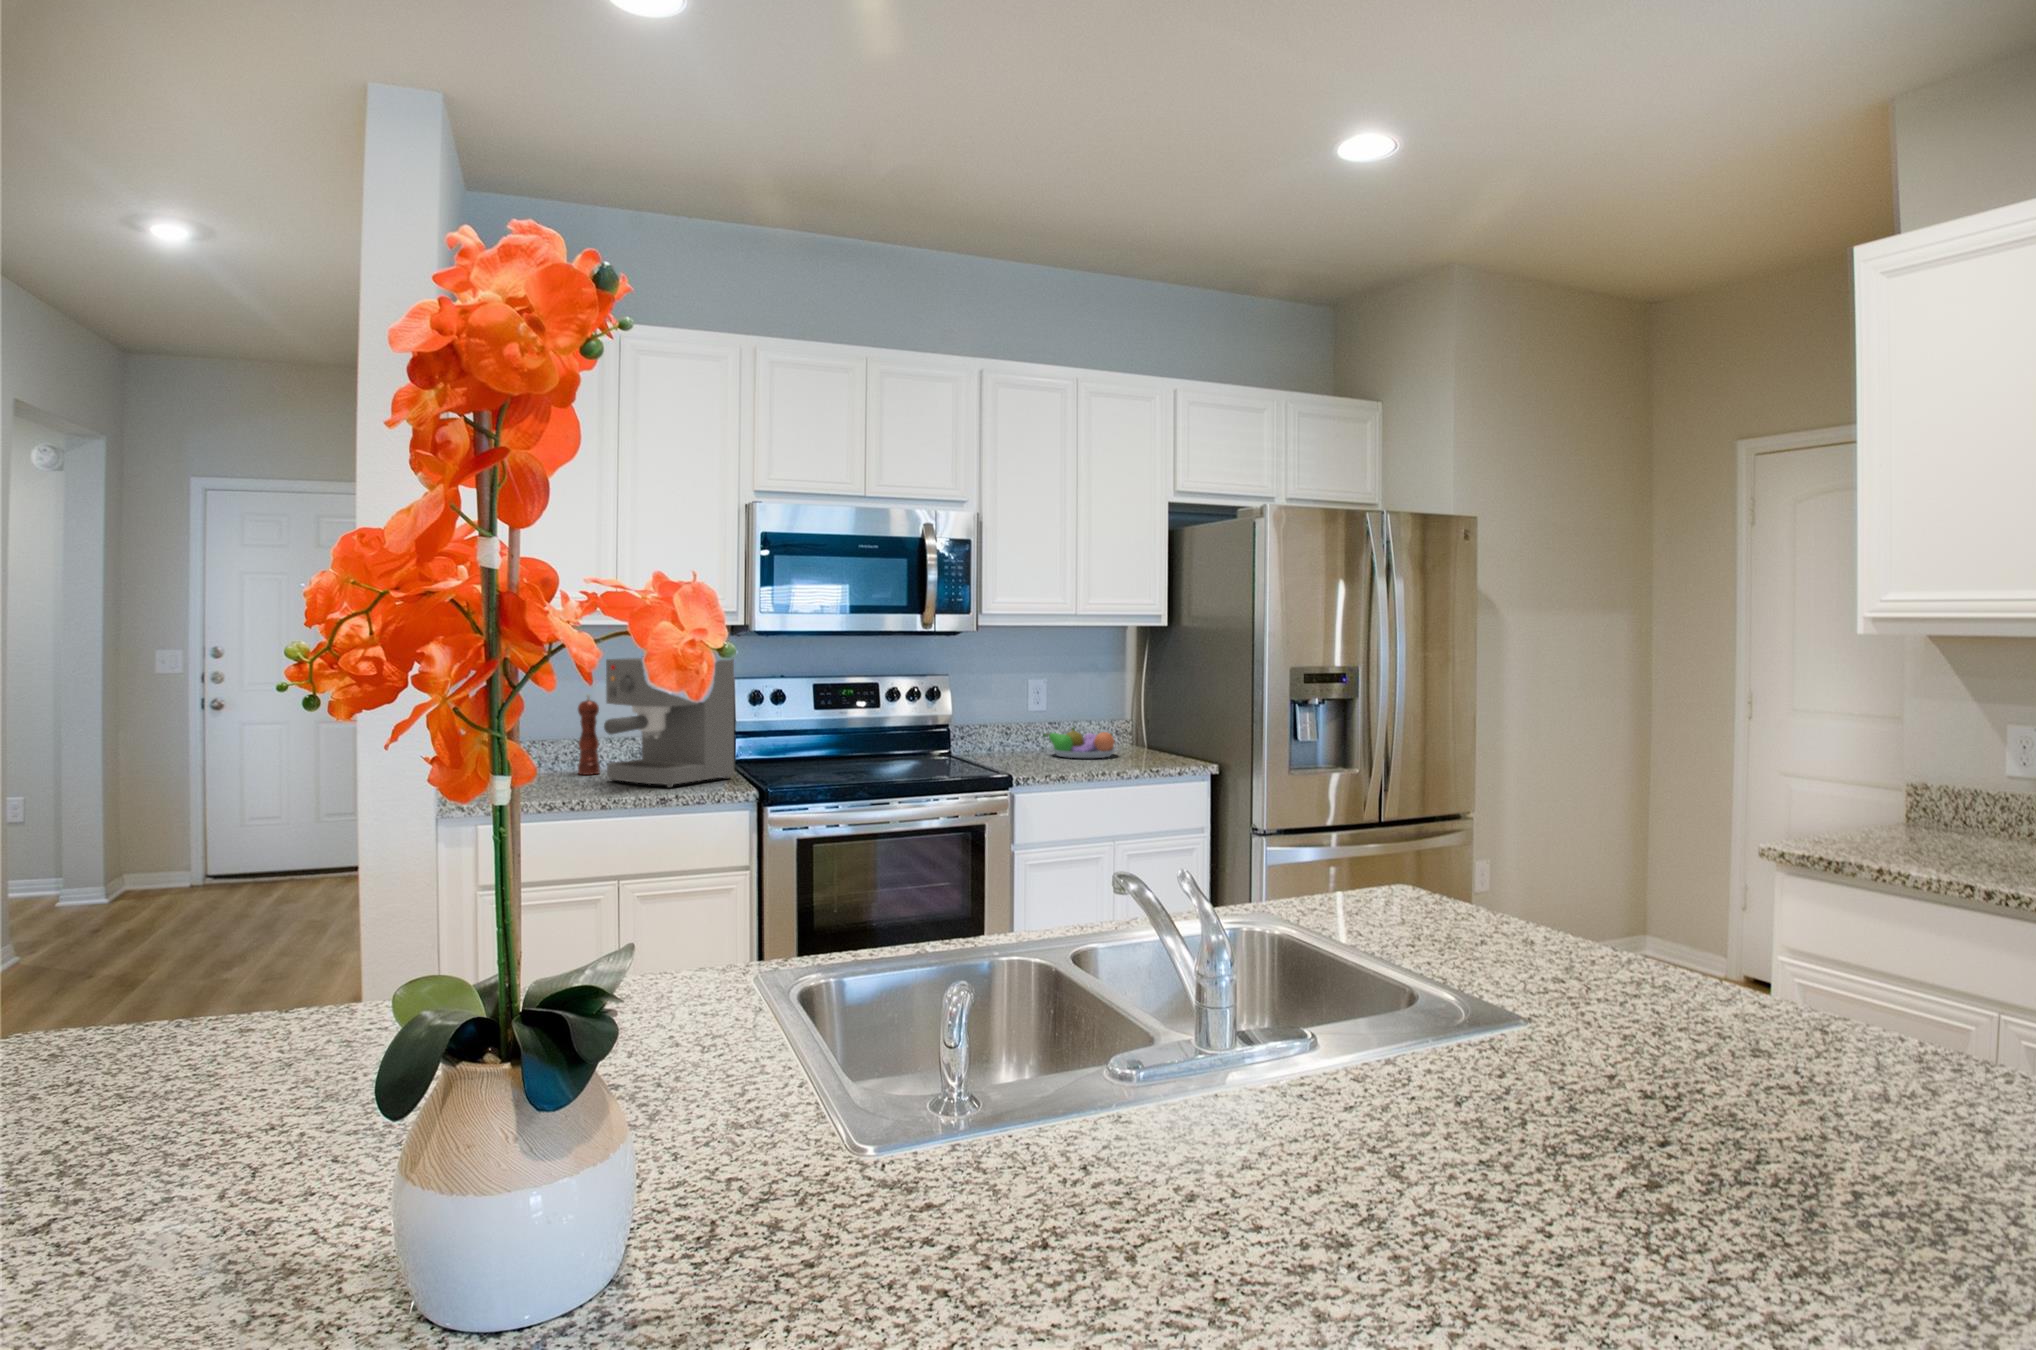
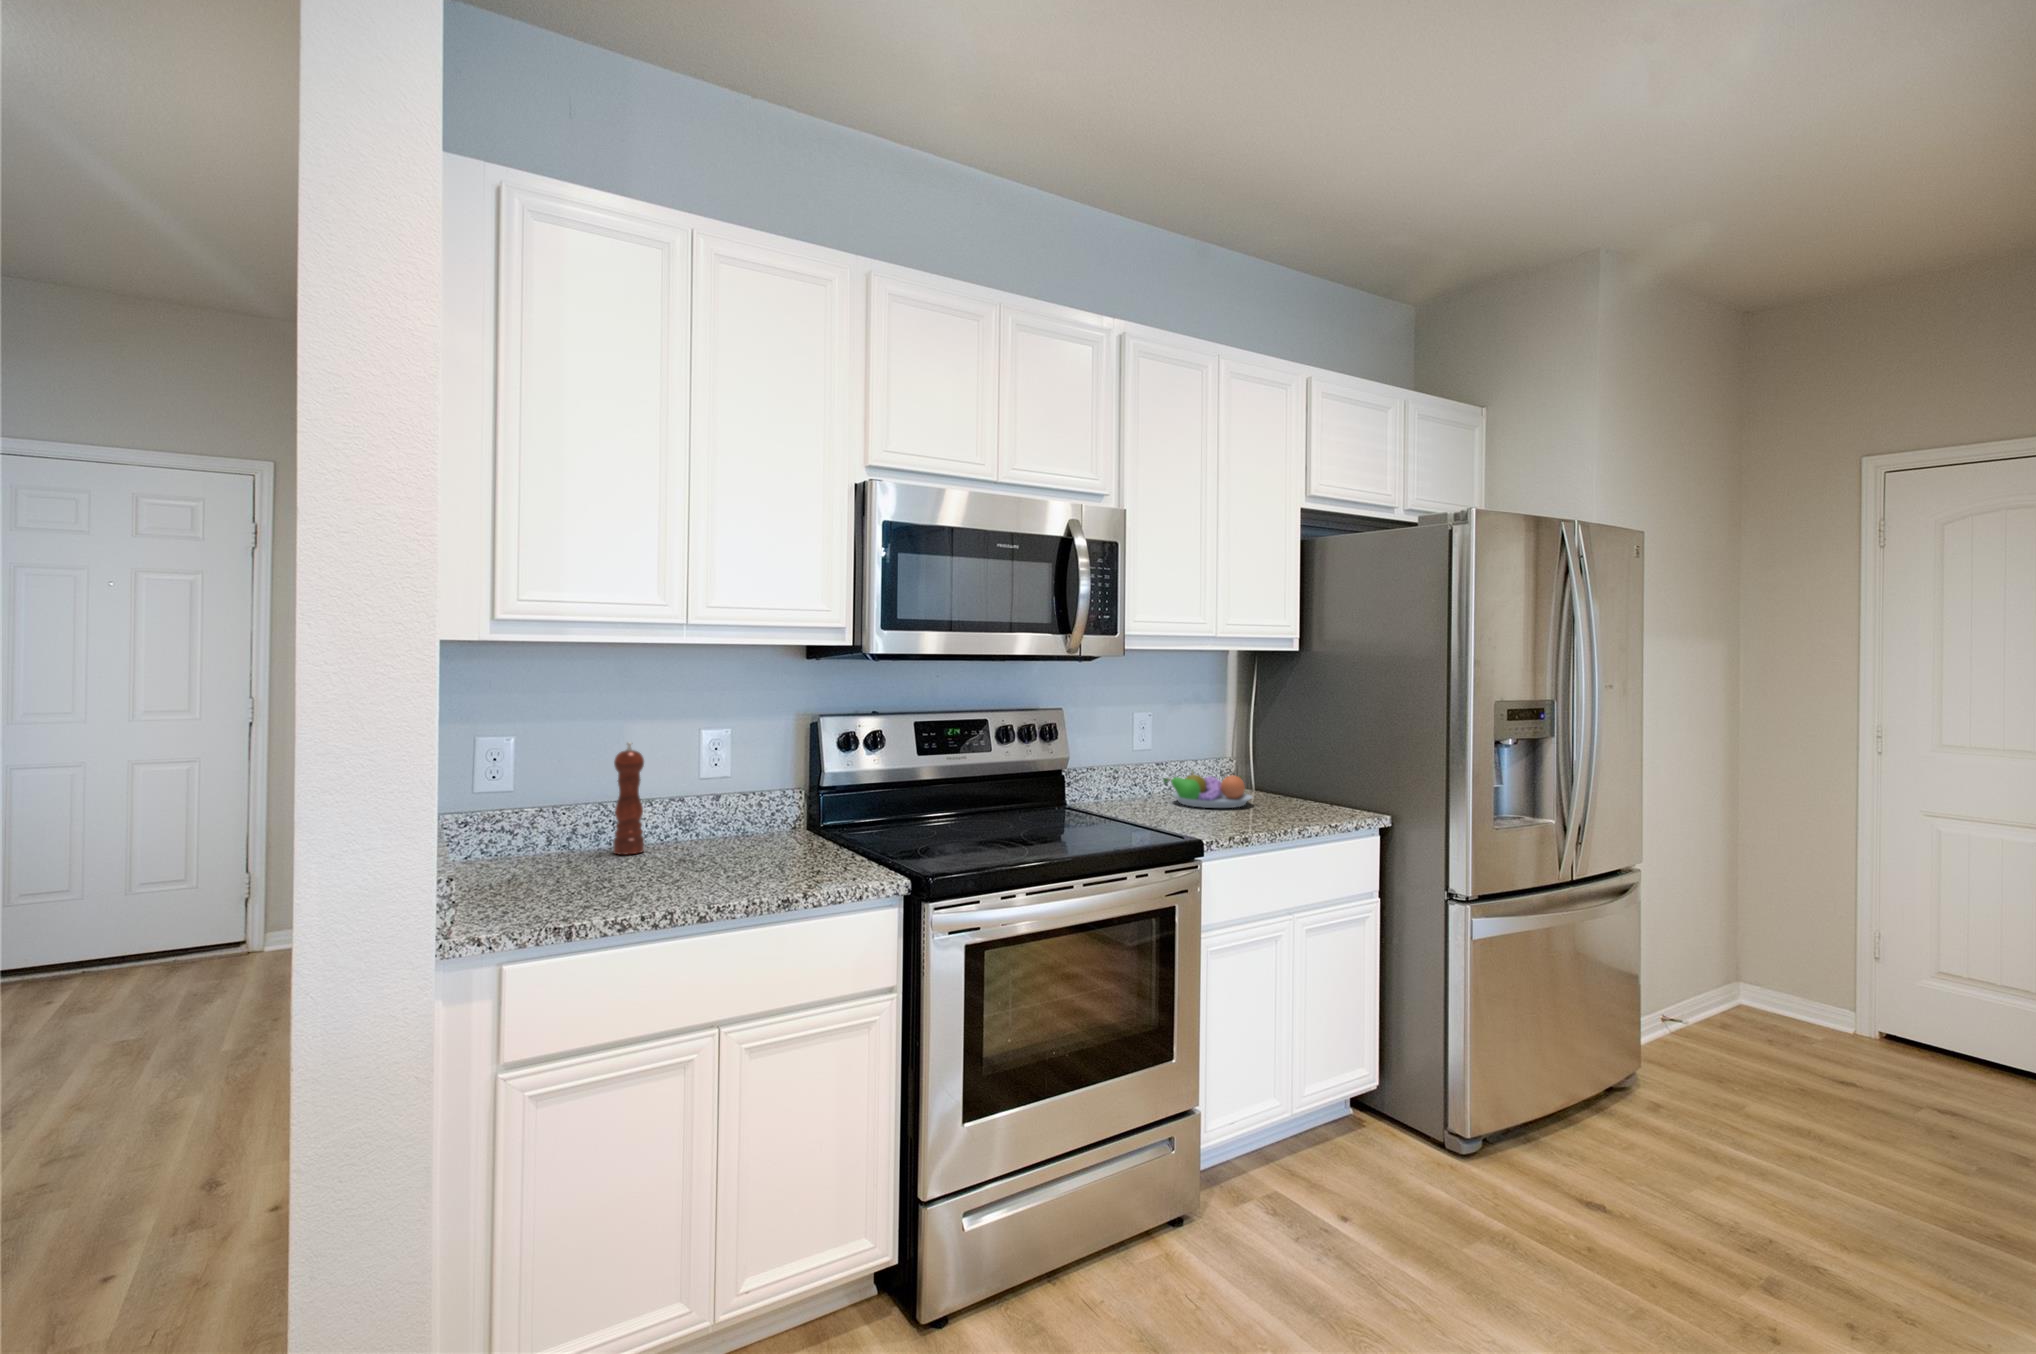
coffee maker: present [604,658,734,787] -> none [669,688,844,876]

